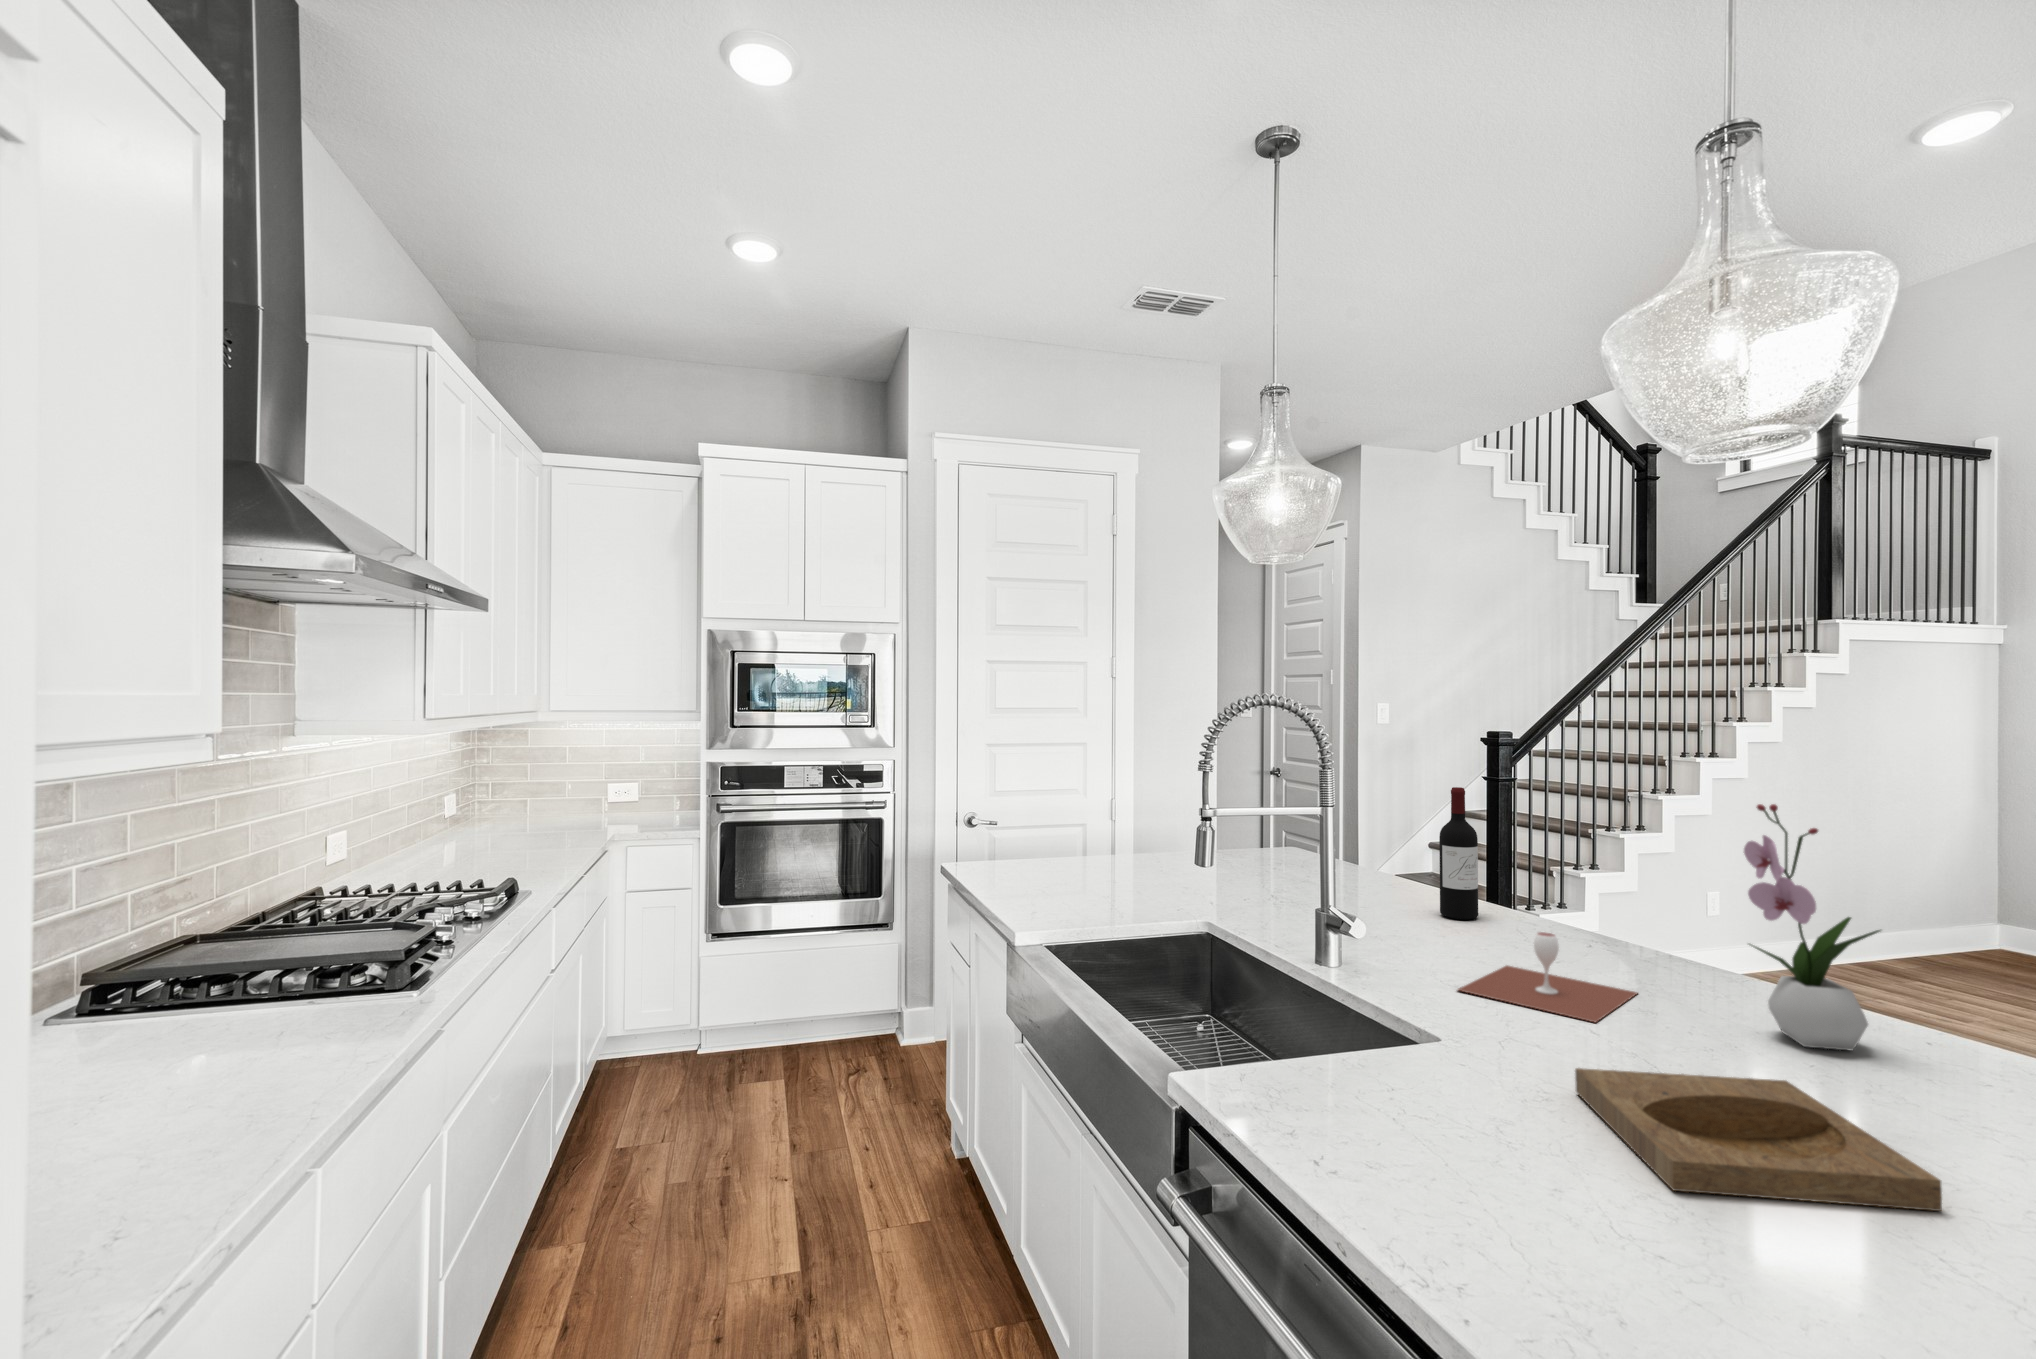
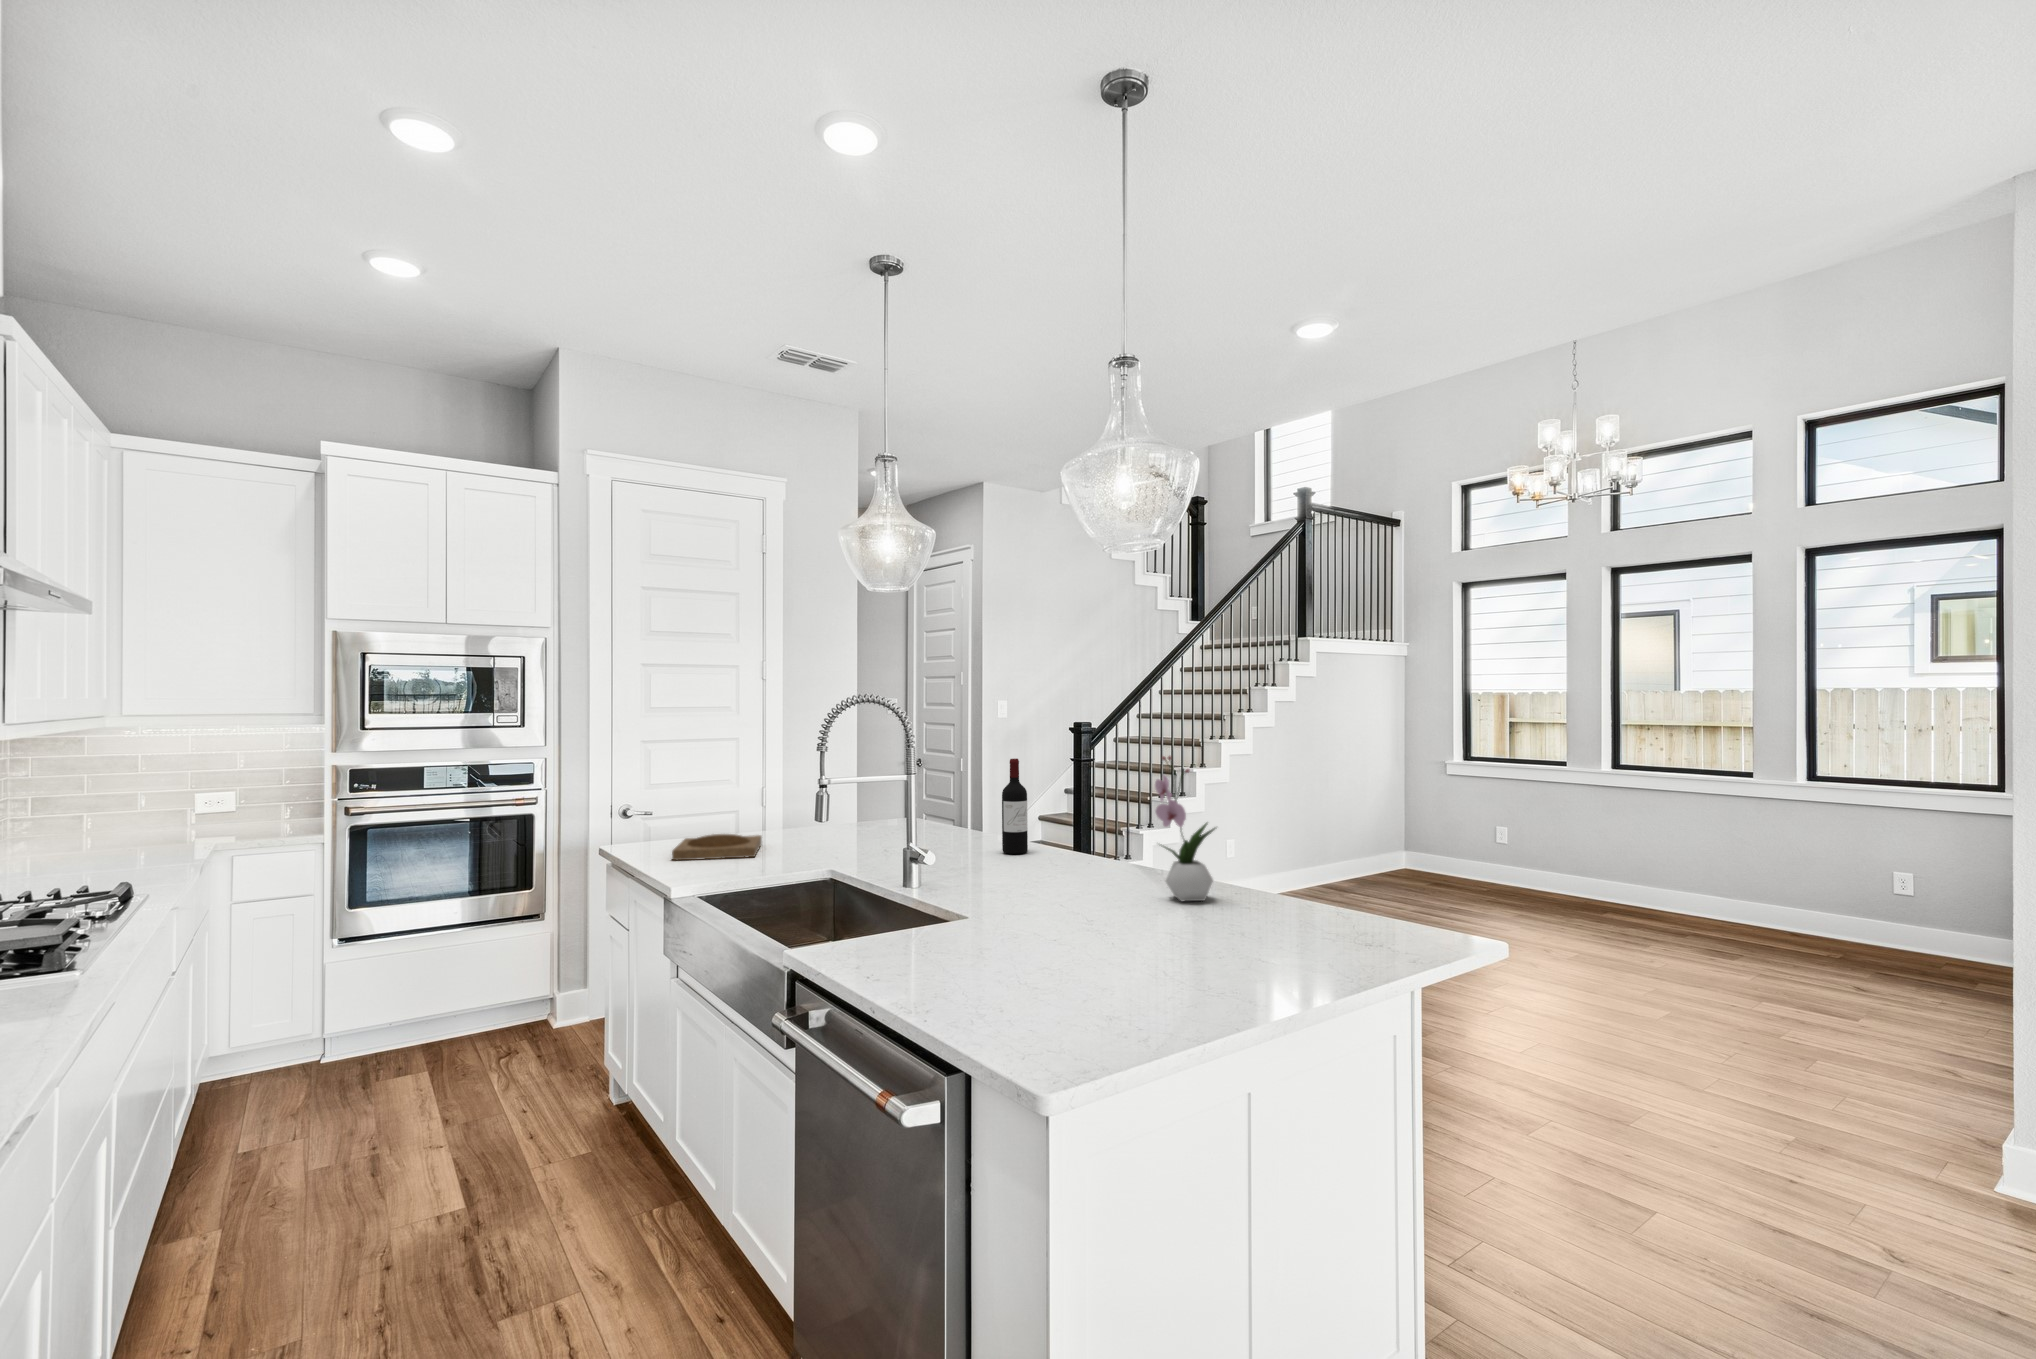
wine glass: present [1458,932,1637,1022] -> none [994,850,1106,902]
tray: present [1575,1068,1942,1211] -> present [672,834,762,860]

